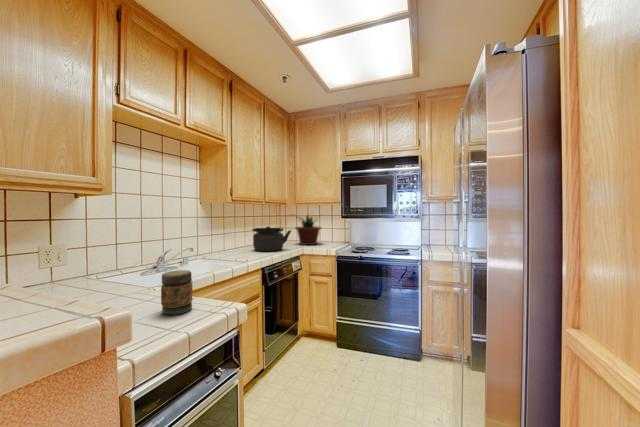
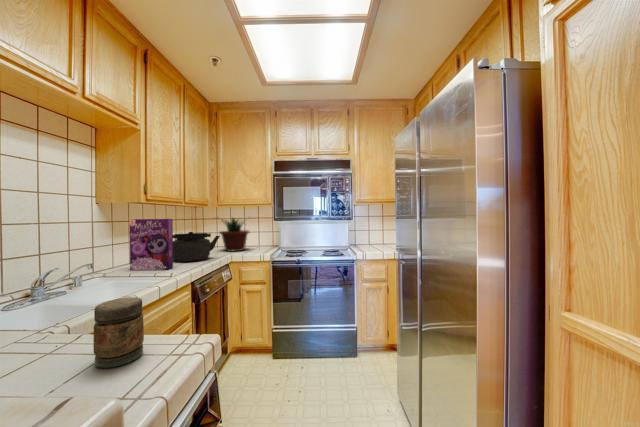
cereal box: none [222,215,251,256] -> present [130,219,173,270]

